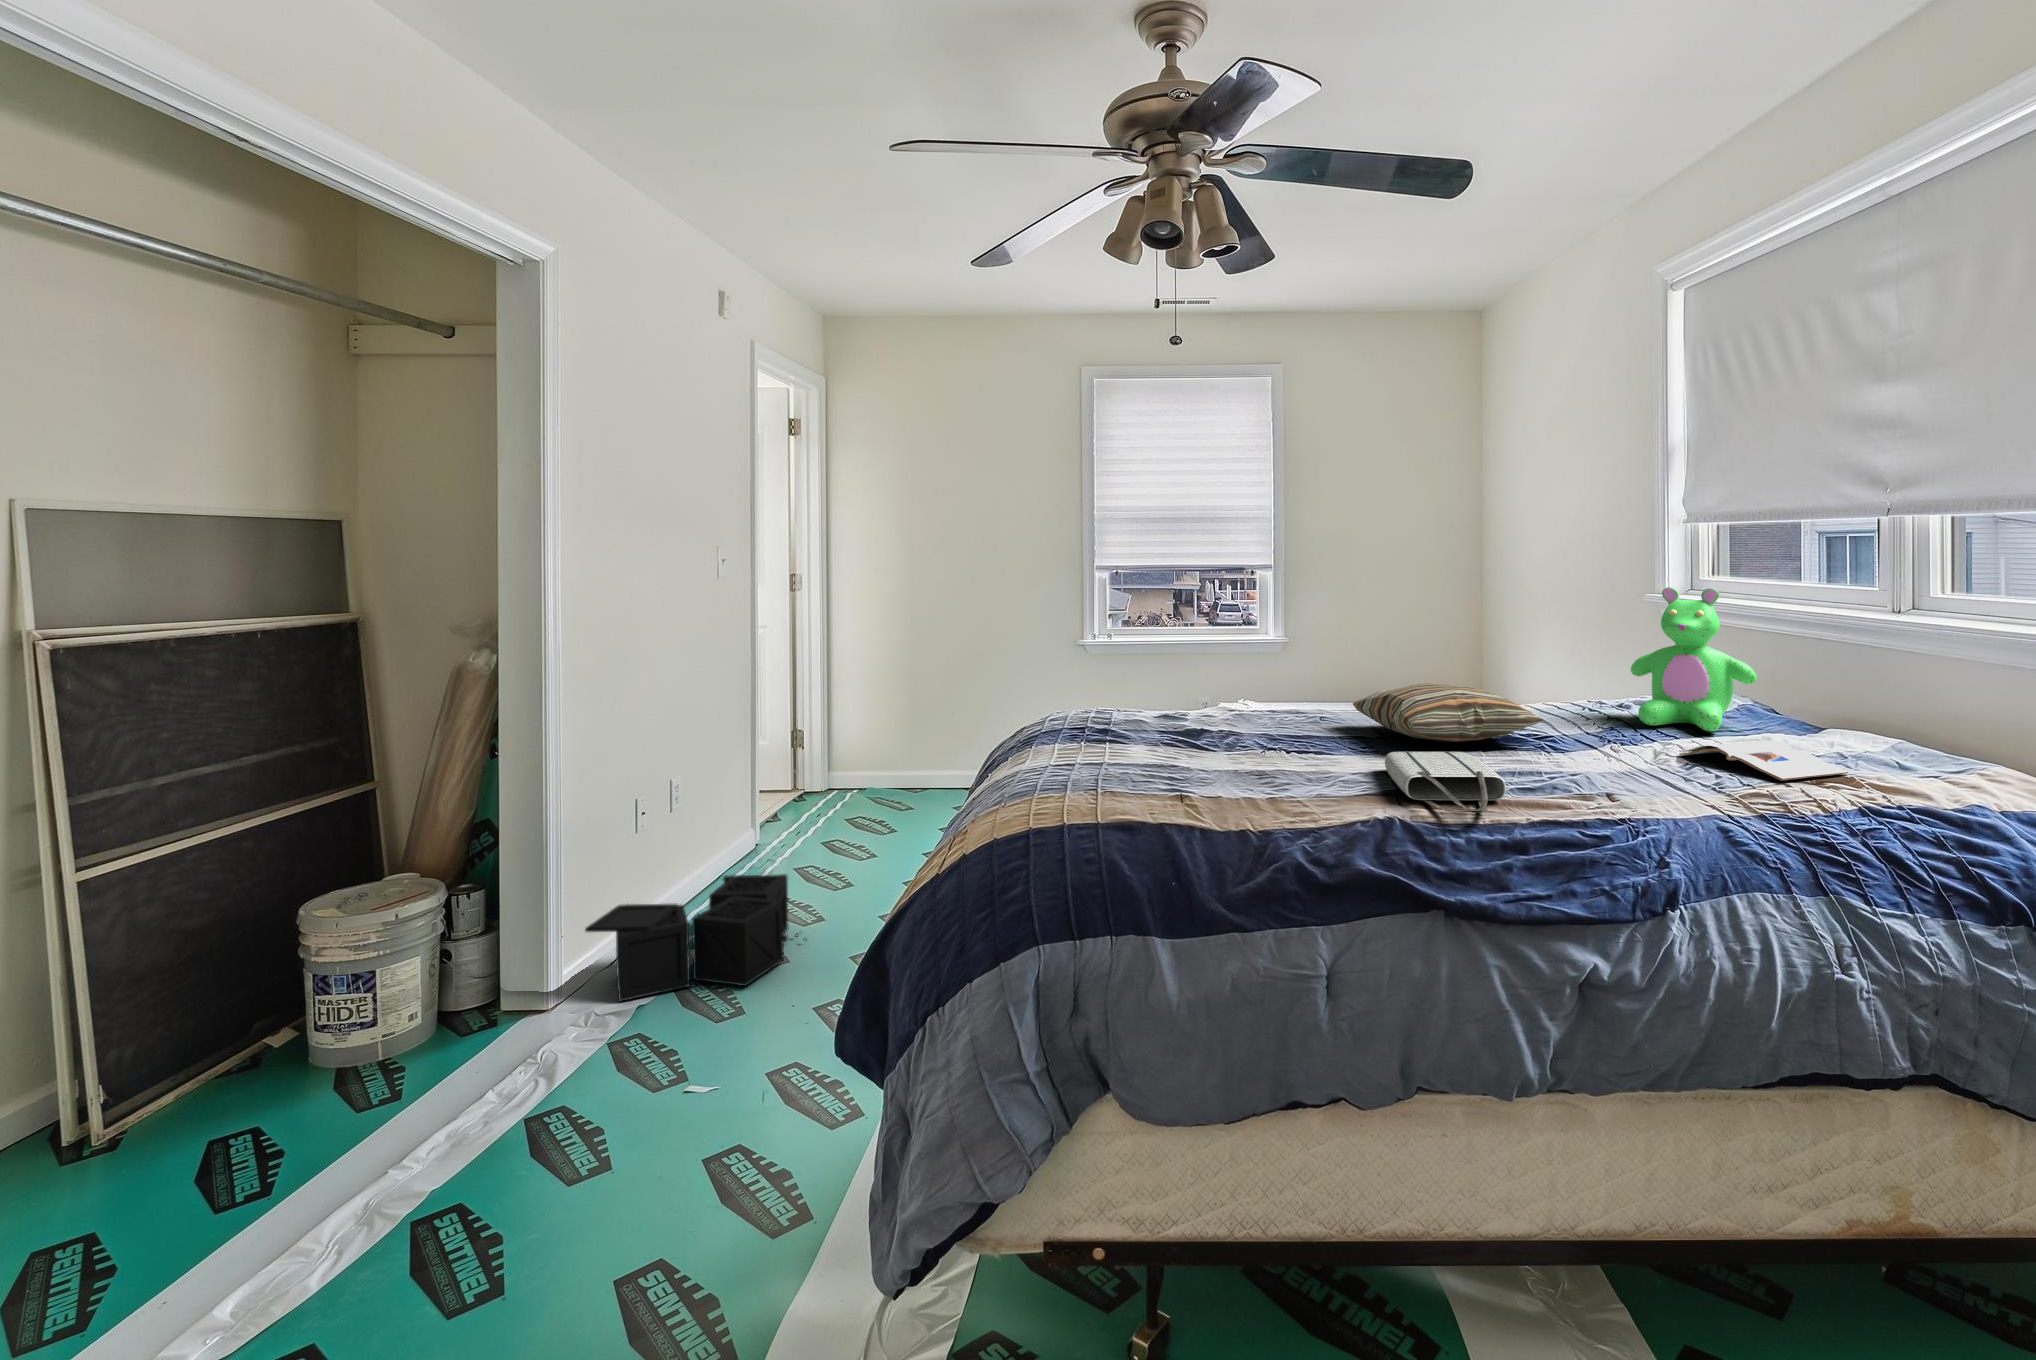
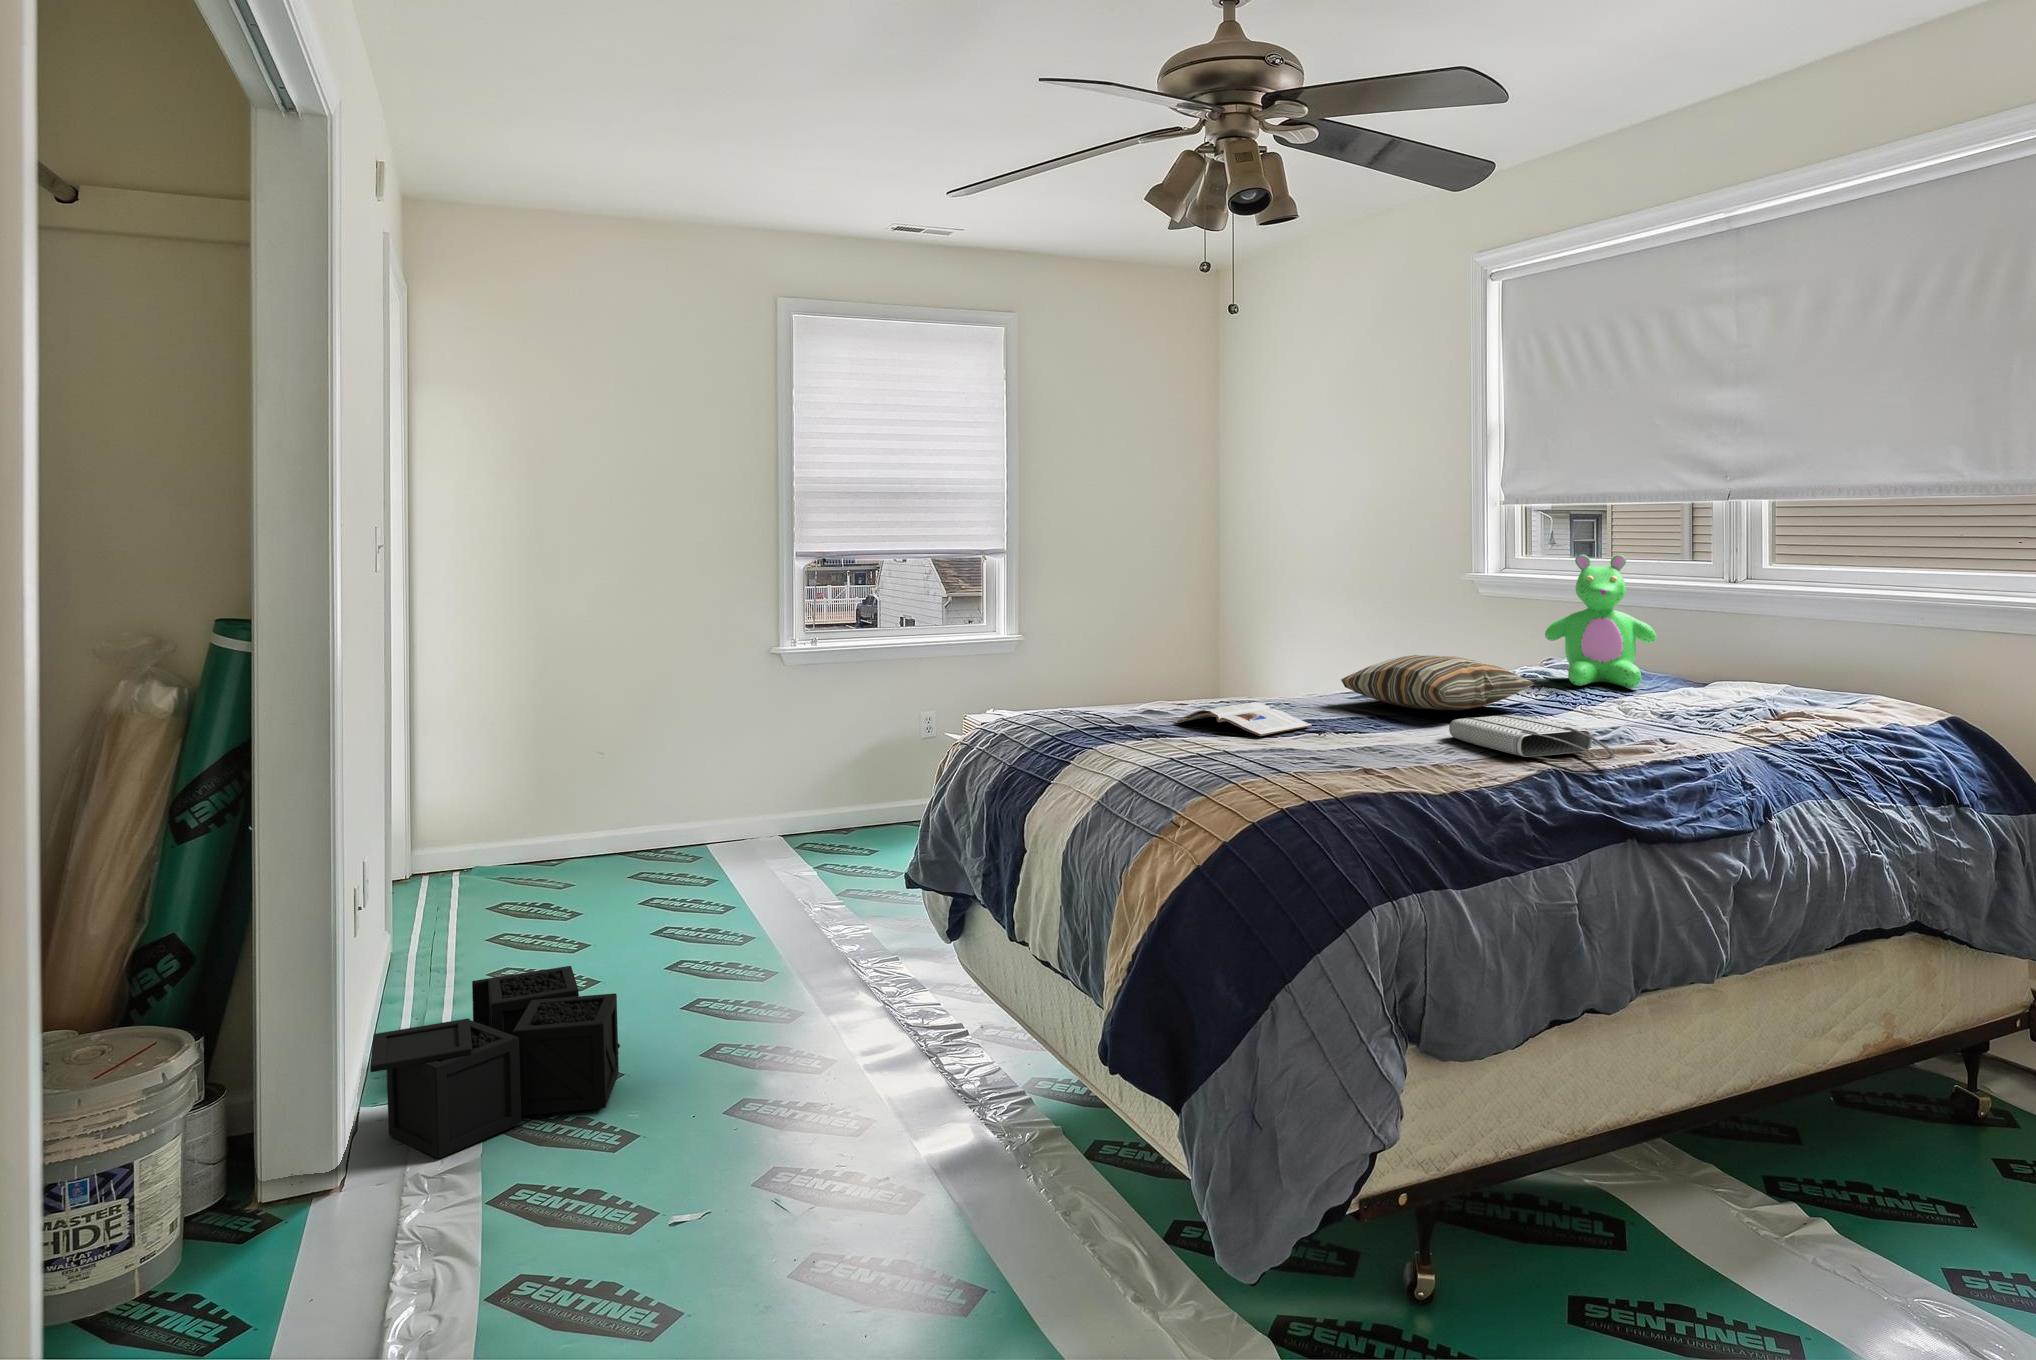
magazine: present [1679,740,1849,781] -> present [1177,702,1312,736]

